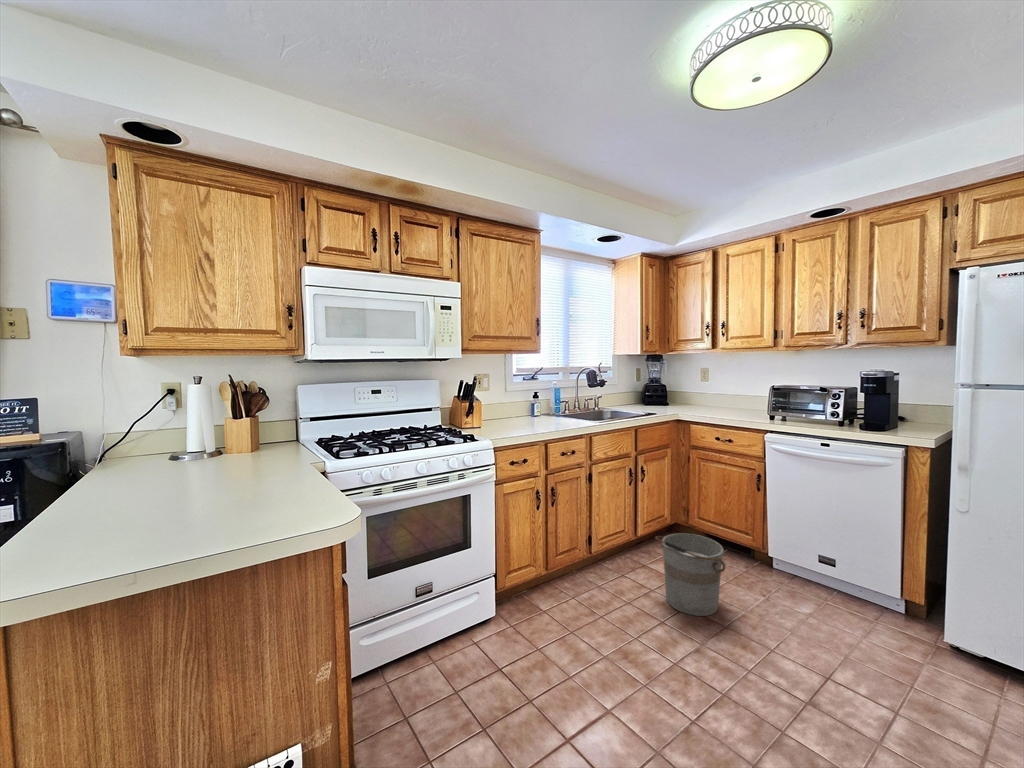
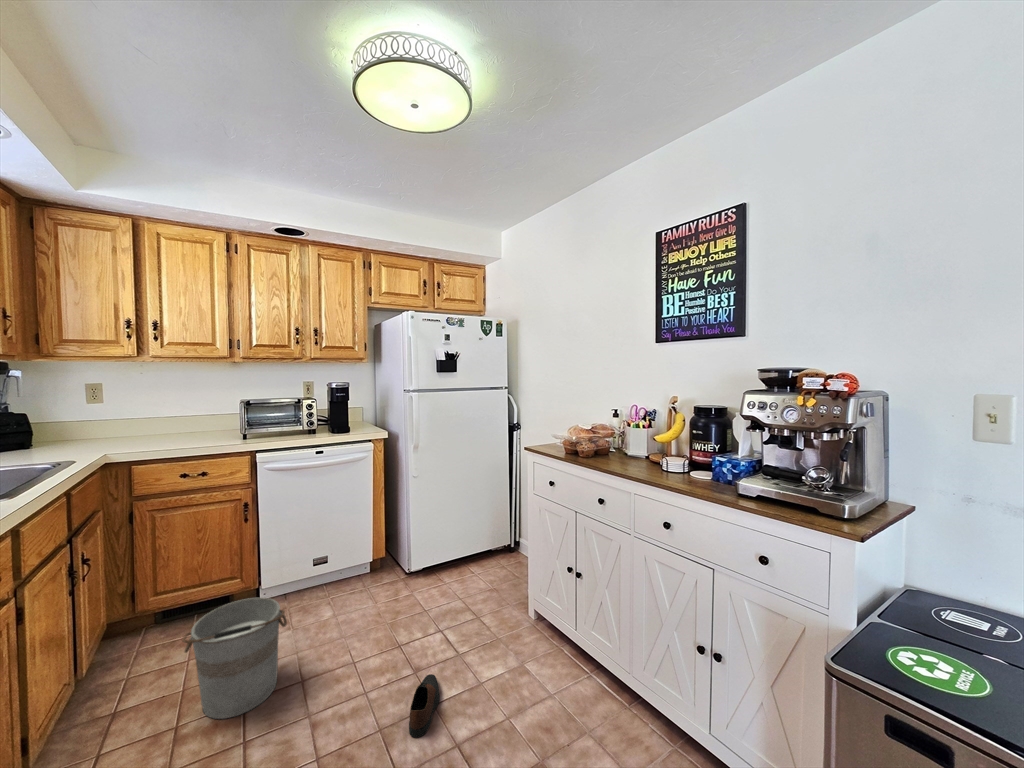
shoe: none [735,694,814,736] -> present [409,674,440,737]

